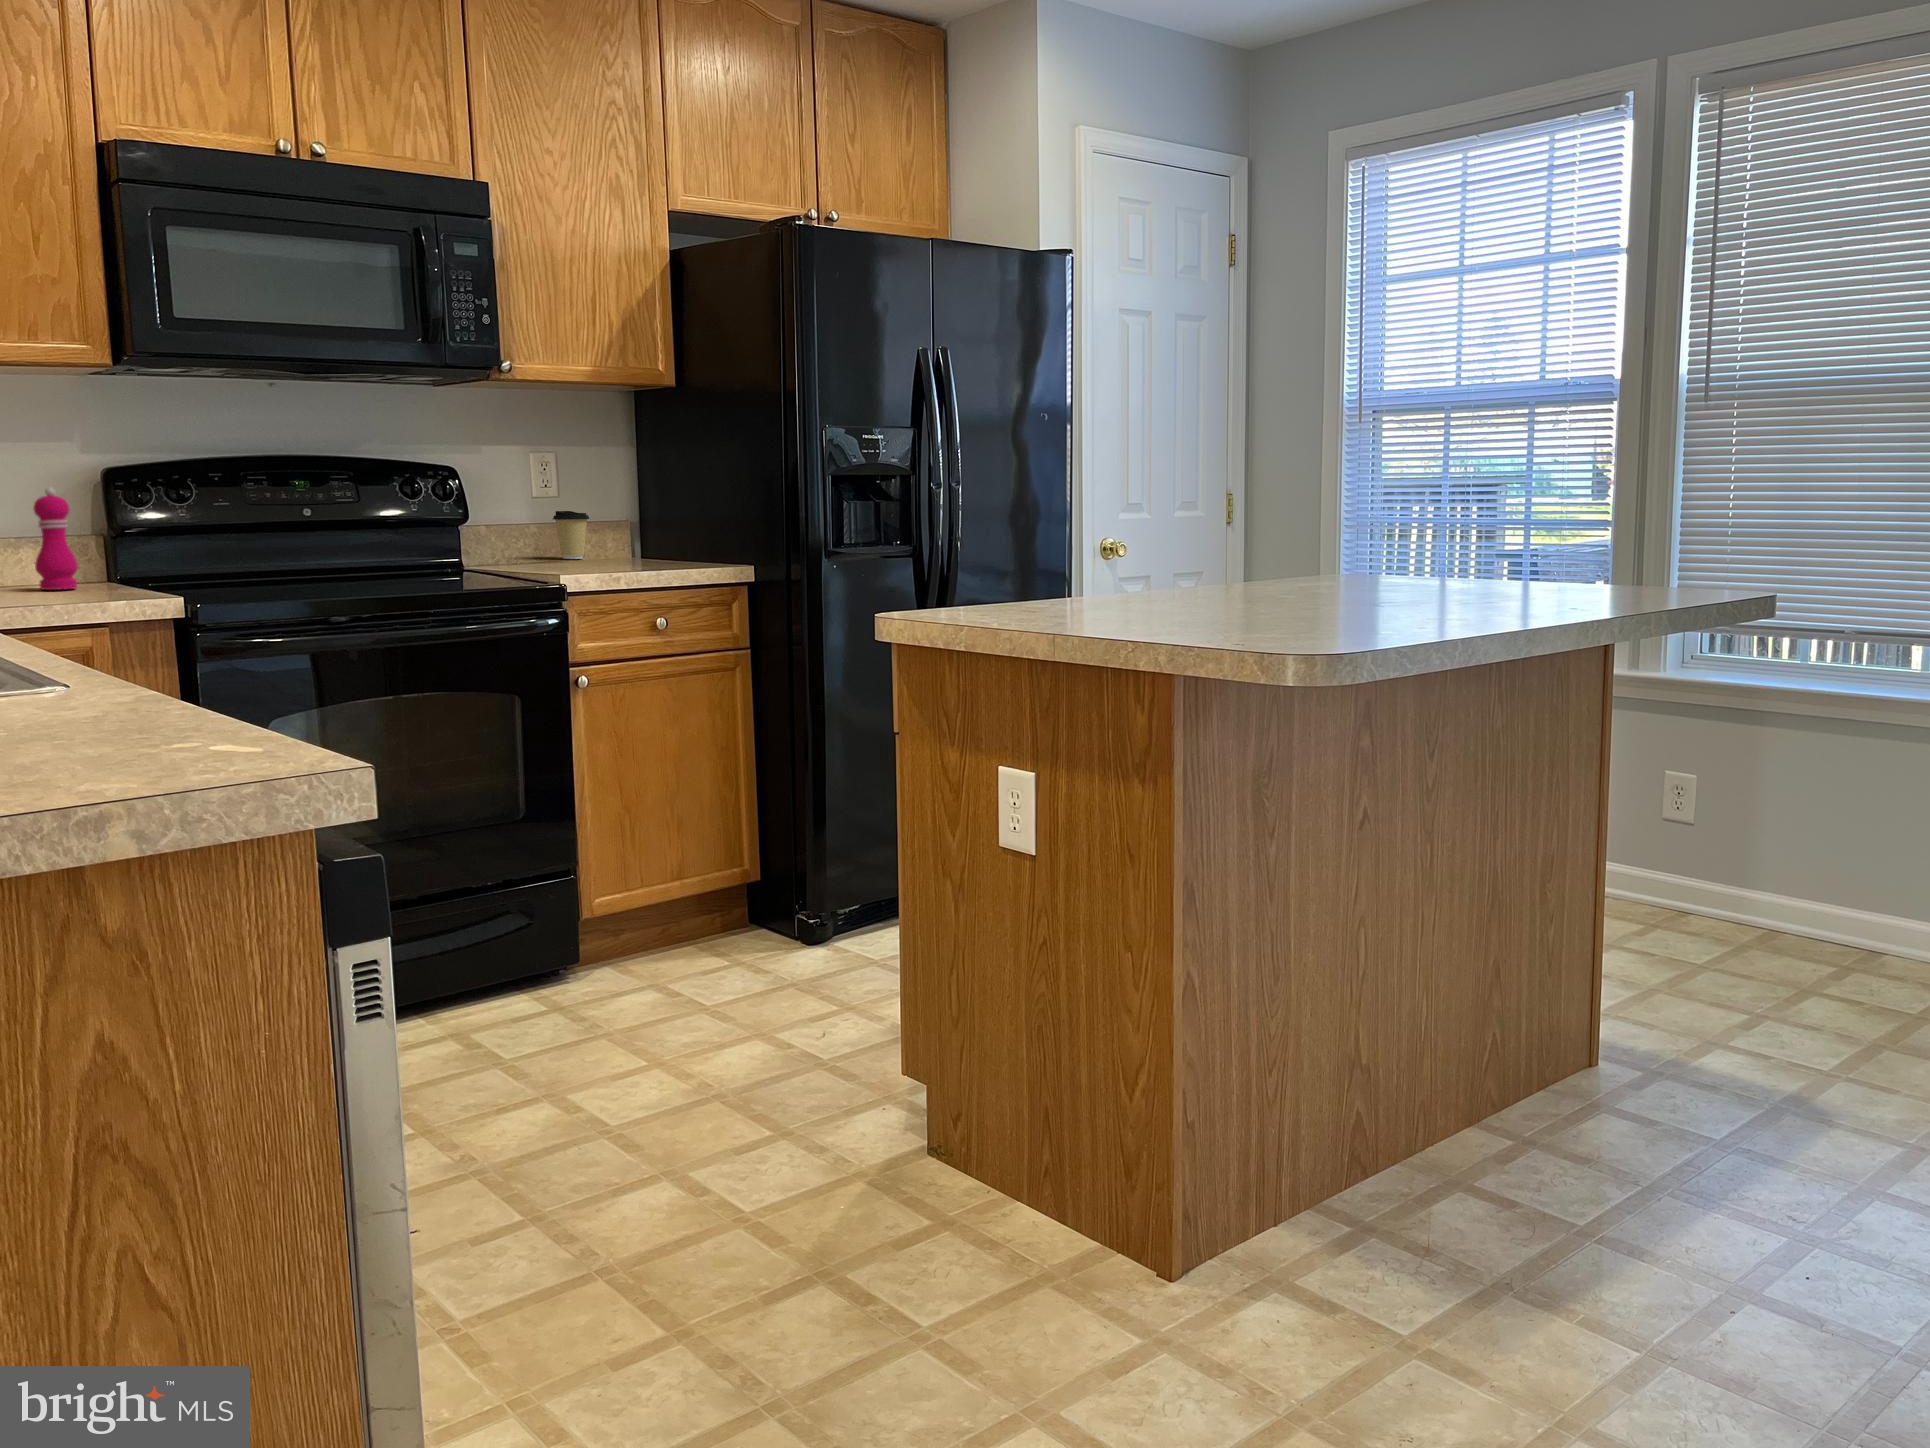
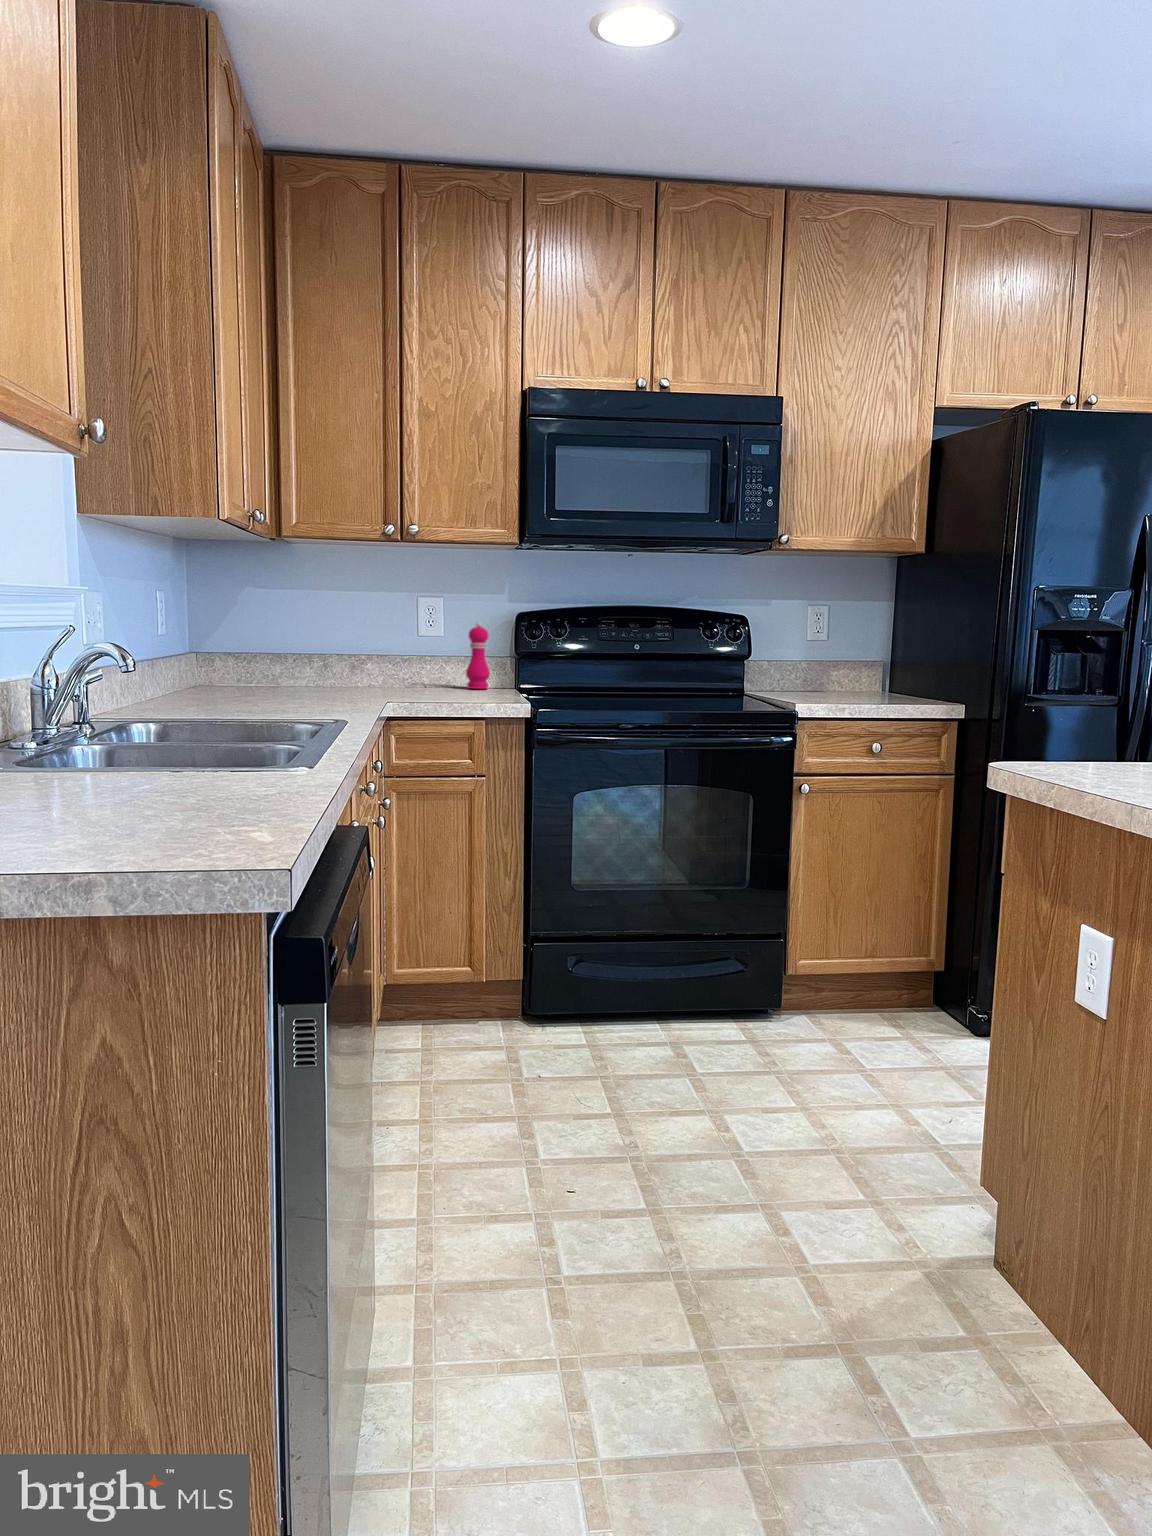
coffee cup: present [553,511,589,559] -> none [820,651,849,689]

